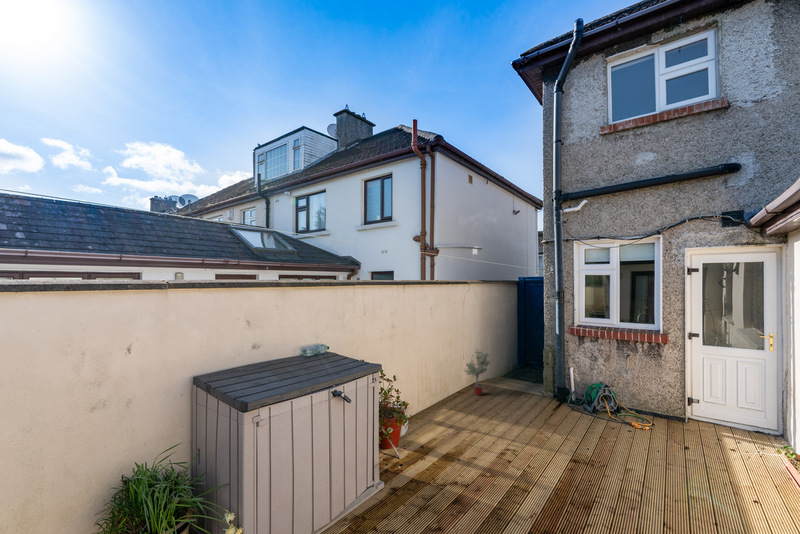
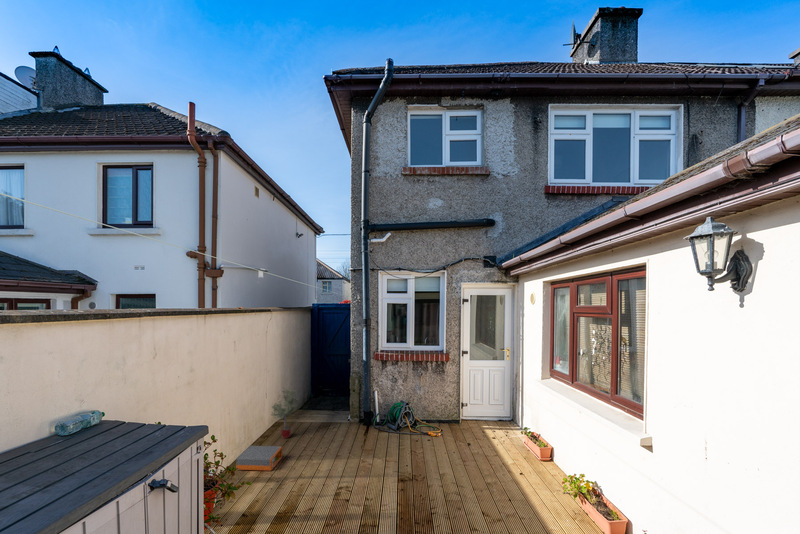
storage box: none [427,393,468,418] -> present [236,446,283,471]

